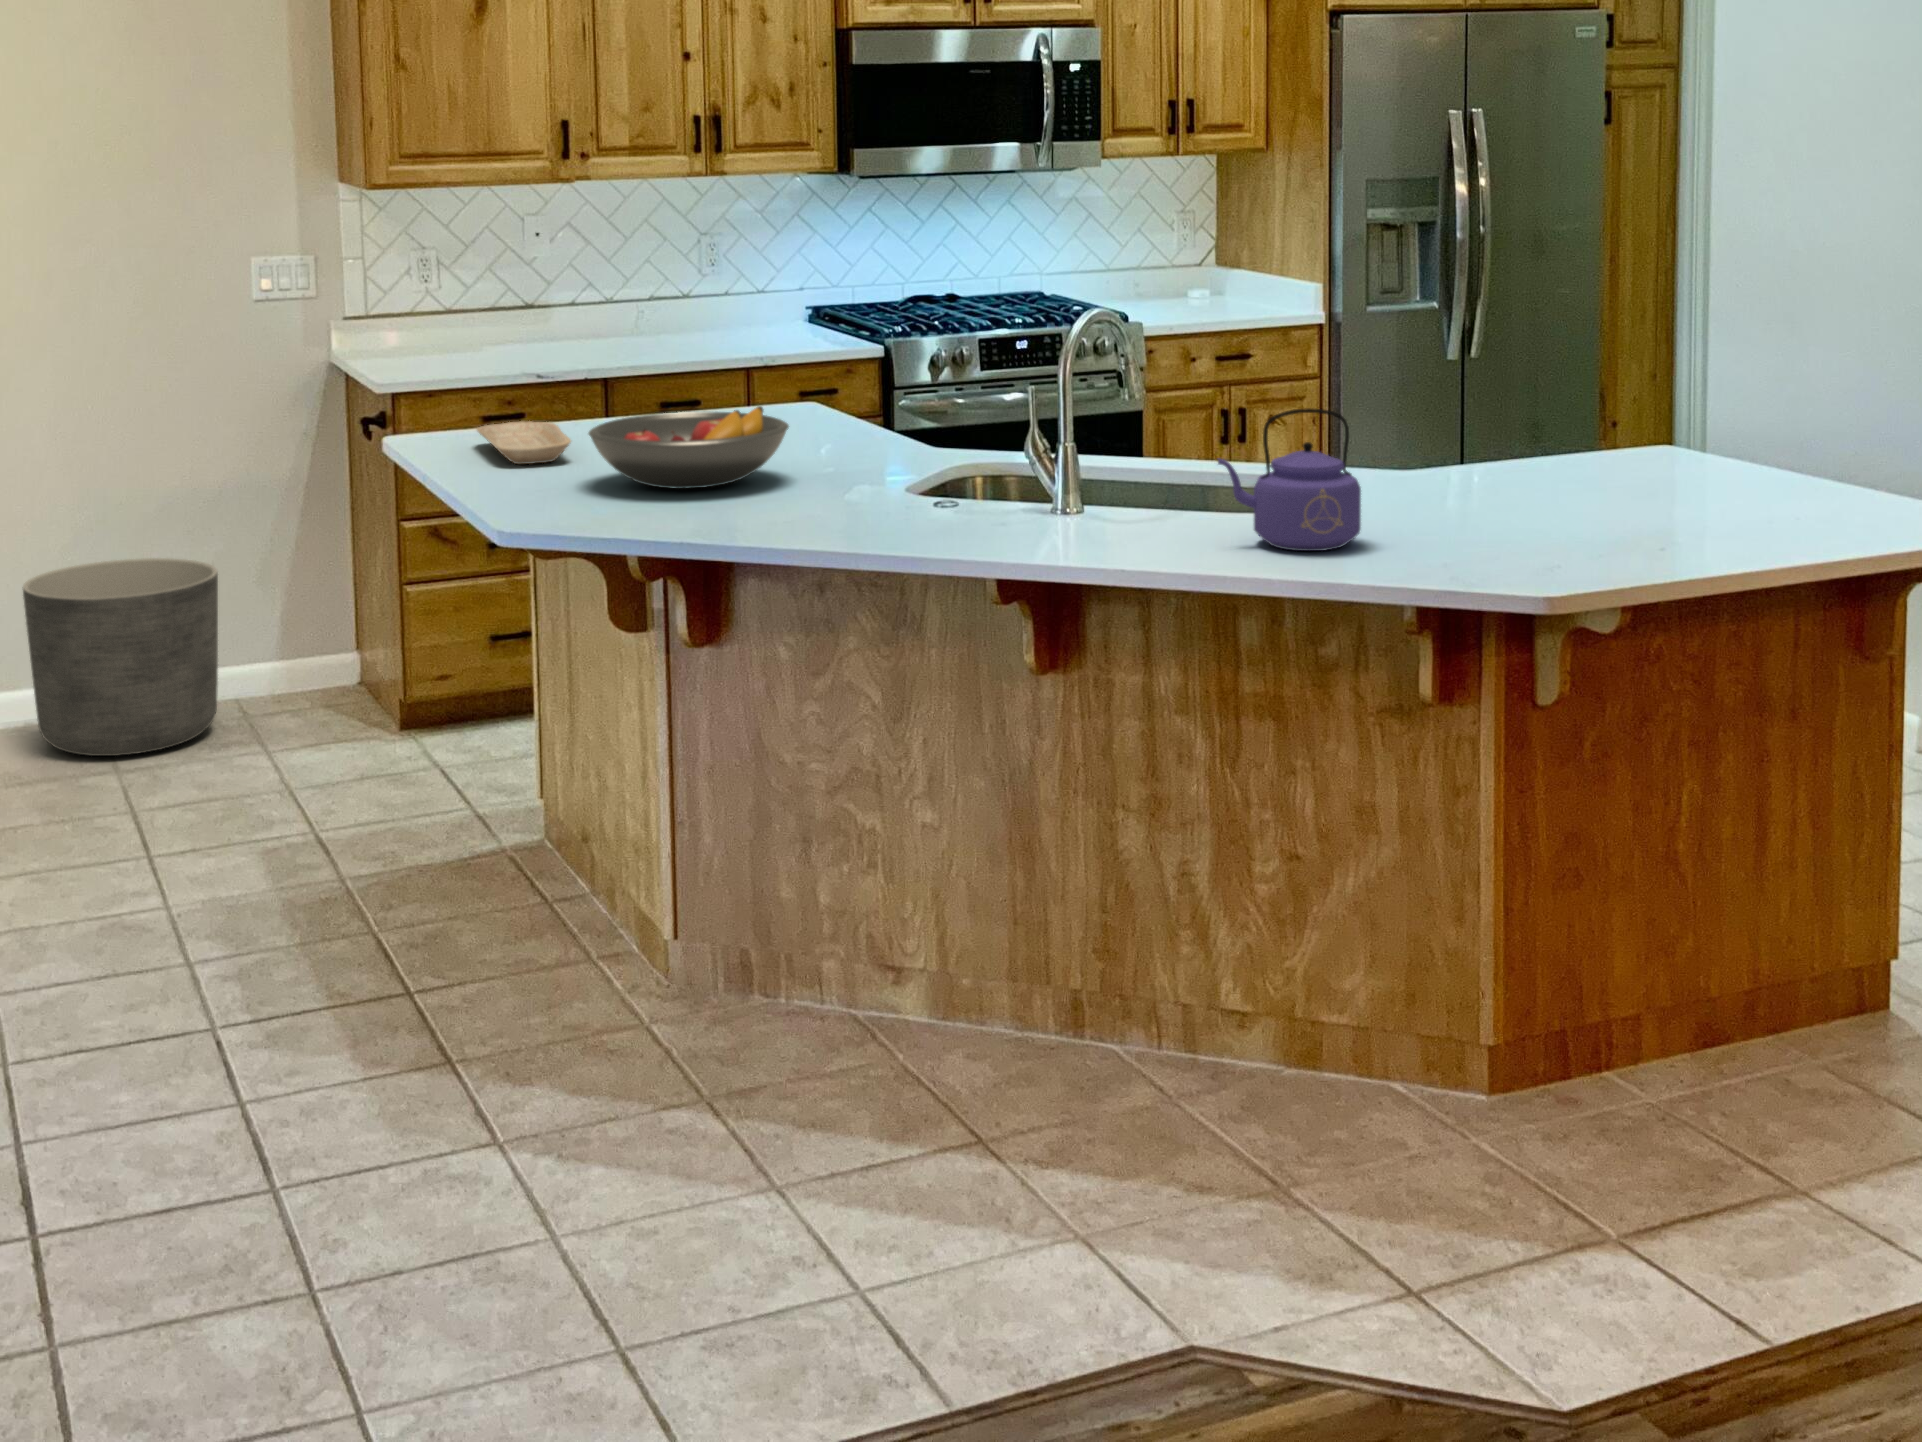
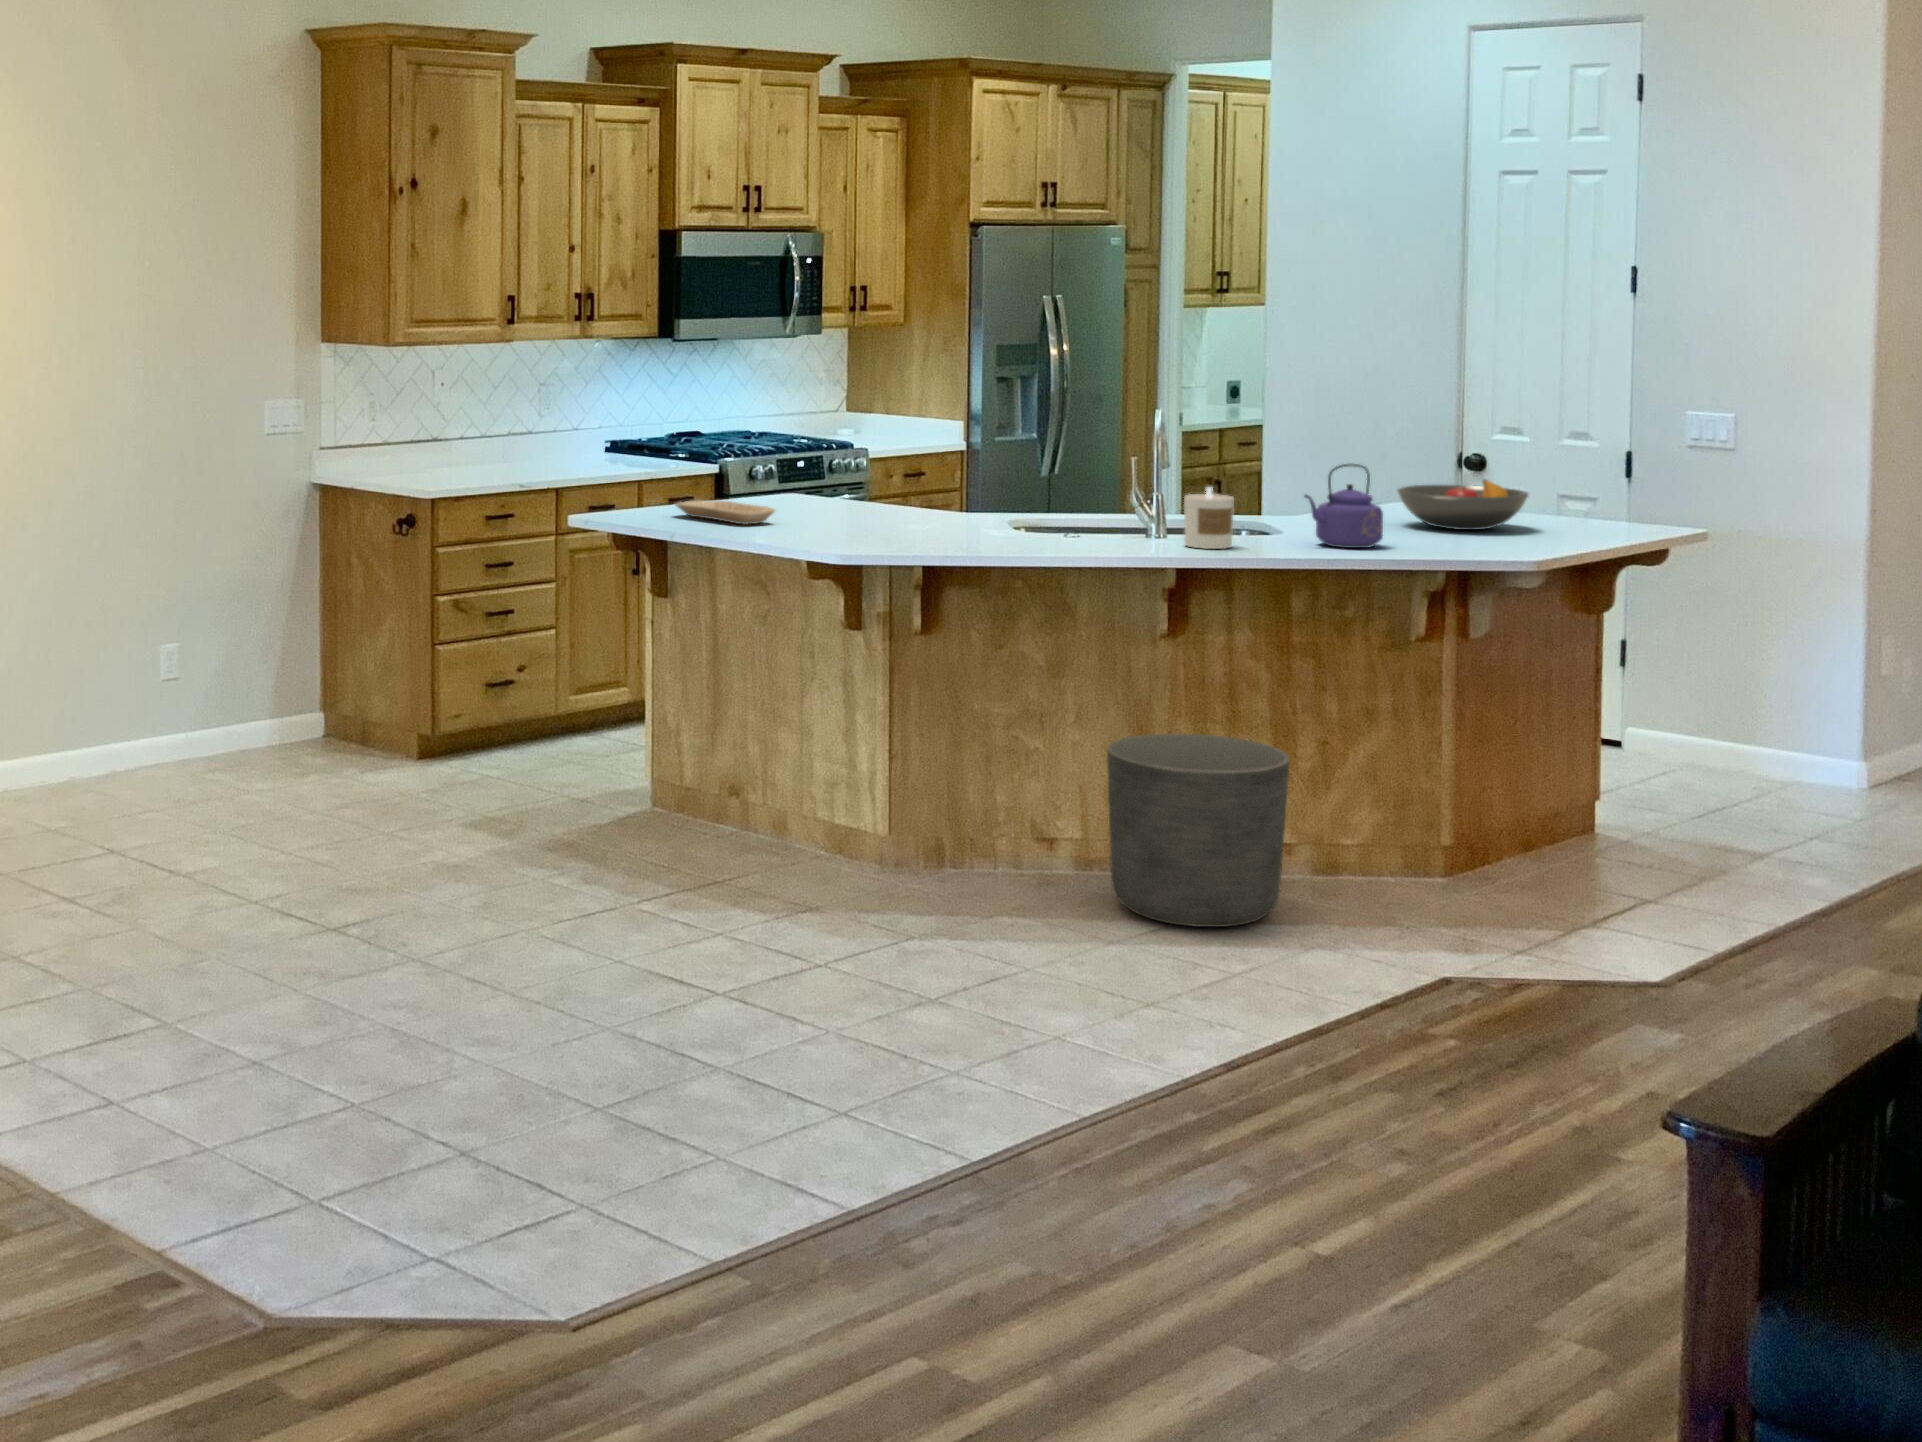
fruit bowl: present [589,406,789,489] -> present [1398,479,1528,530]
candle: none [1026,441,1105,544] -> present [1184,487,1234,549]
planter: present [23,558,218,756] -> present [1107,734,1289,927]

